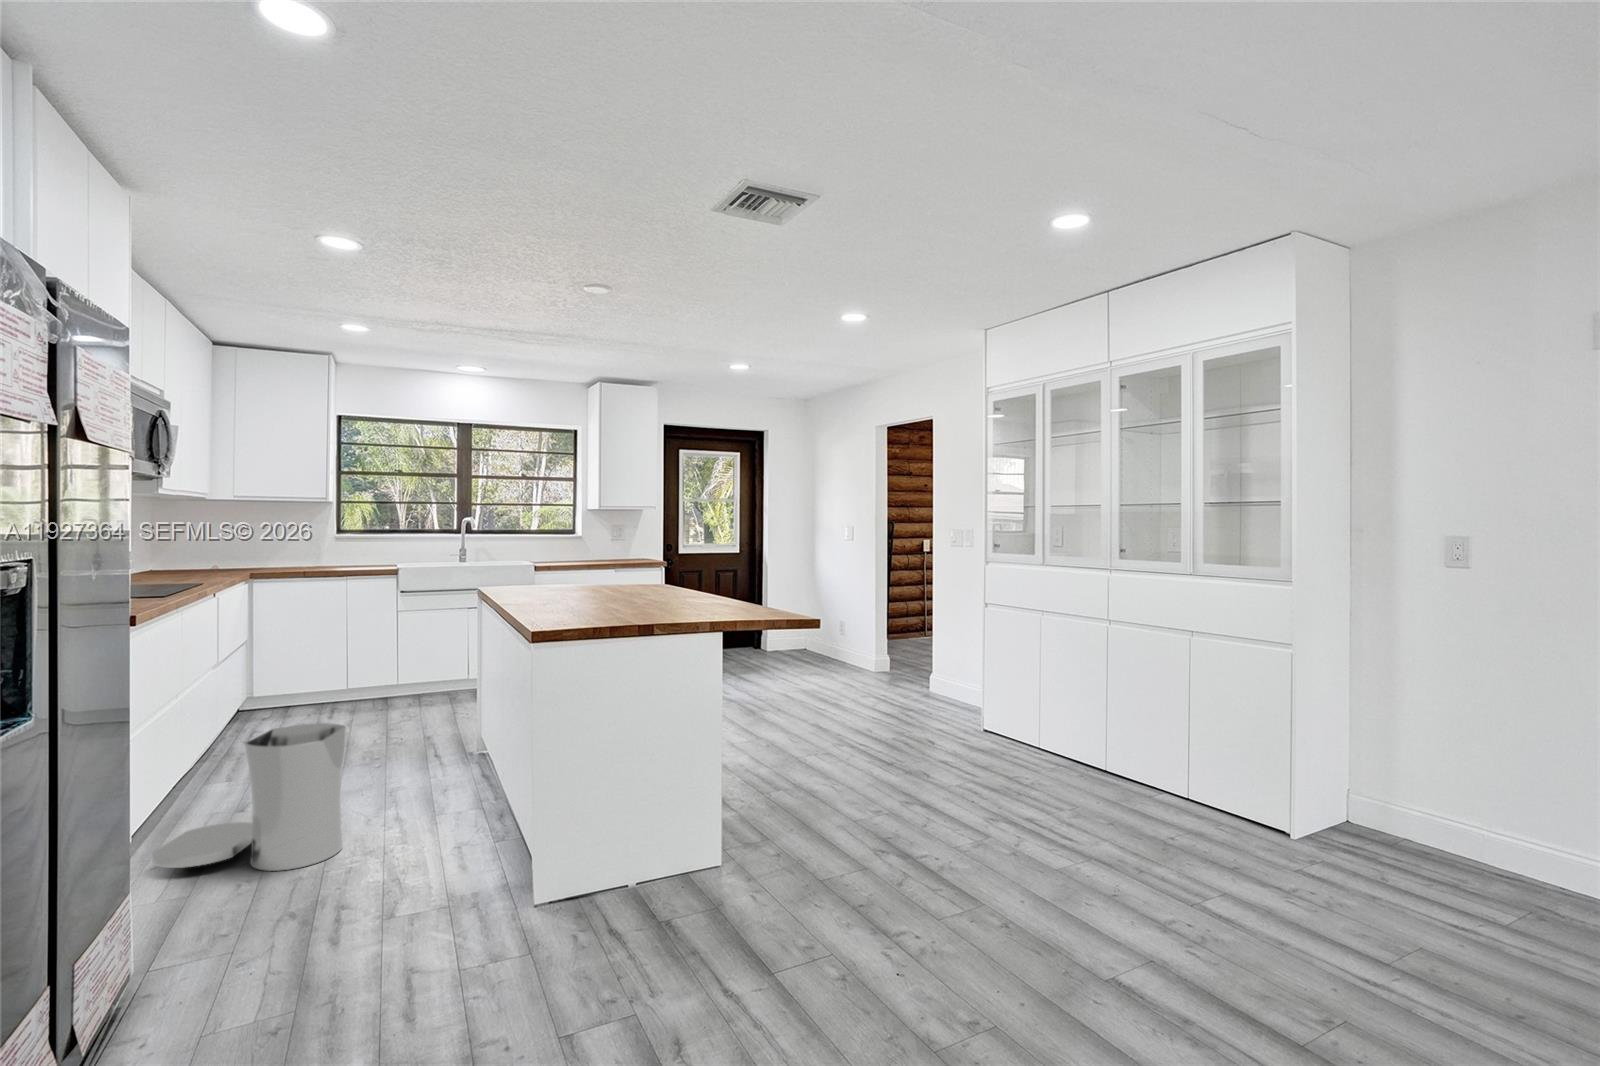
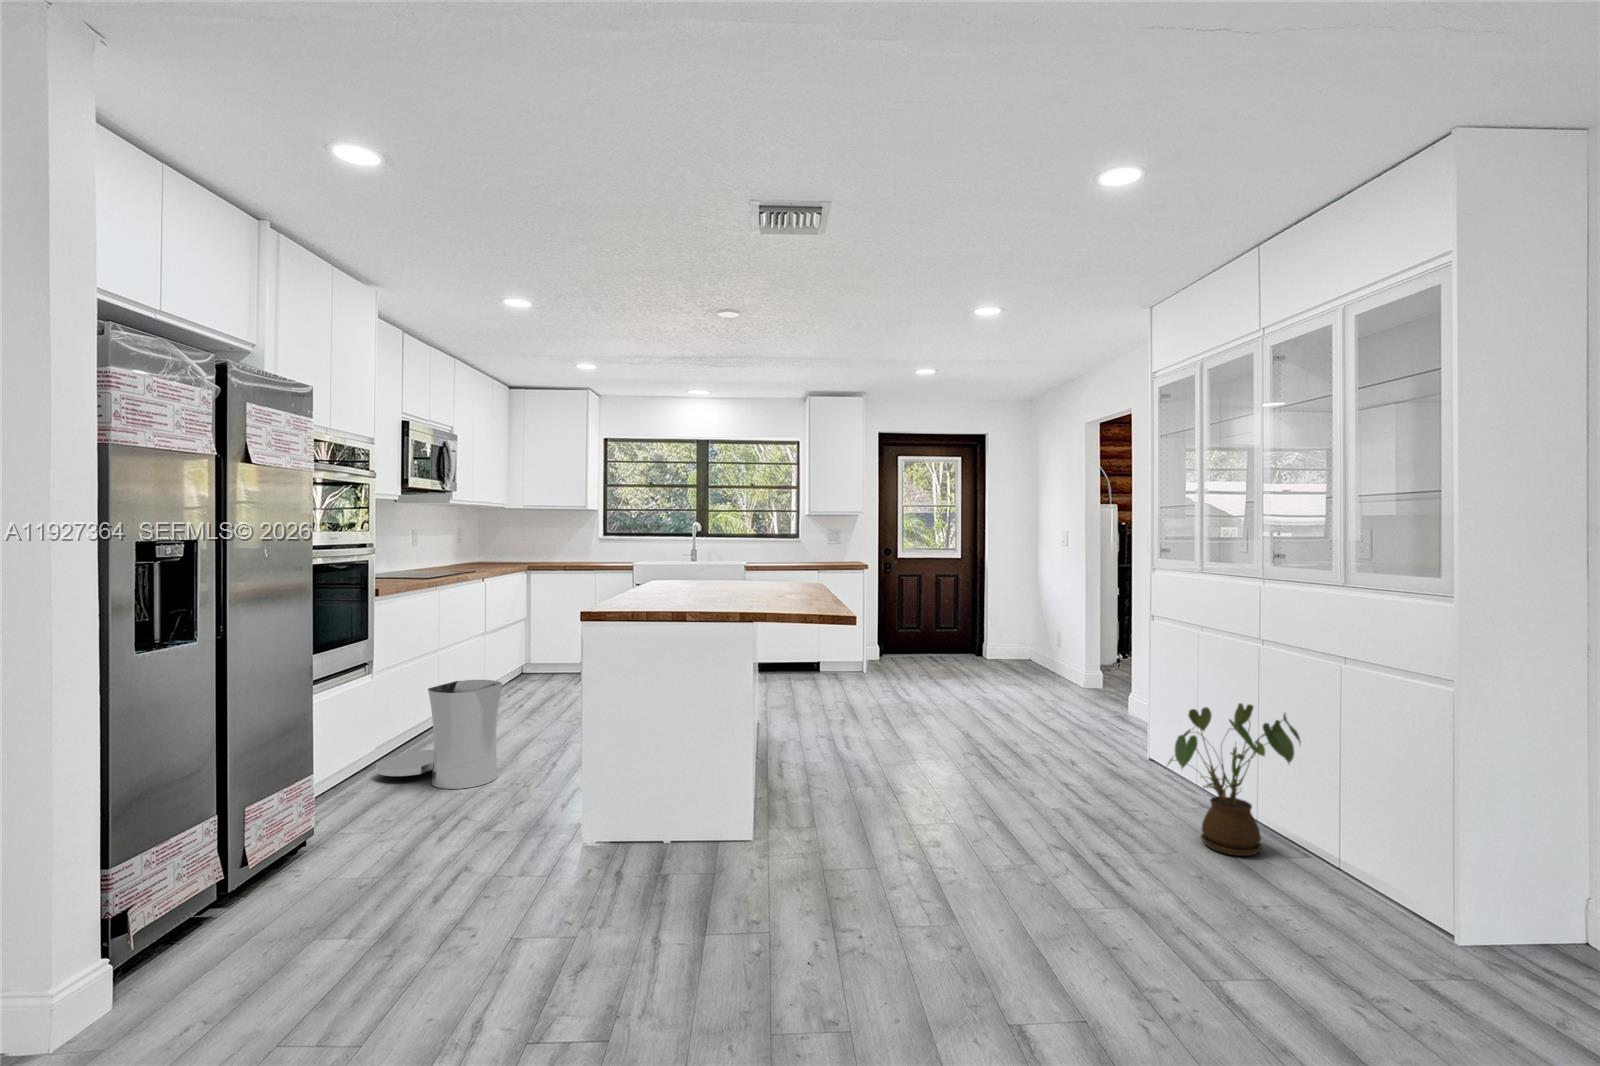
house plant: none [1057,676,1167,804] -> present [1168,703,1301,856]

